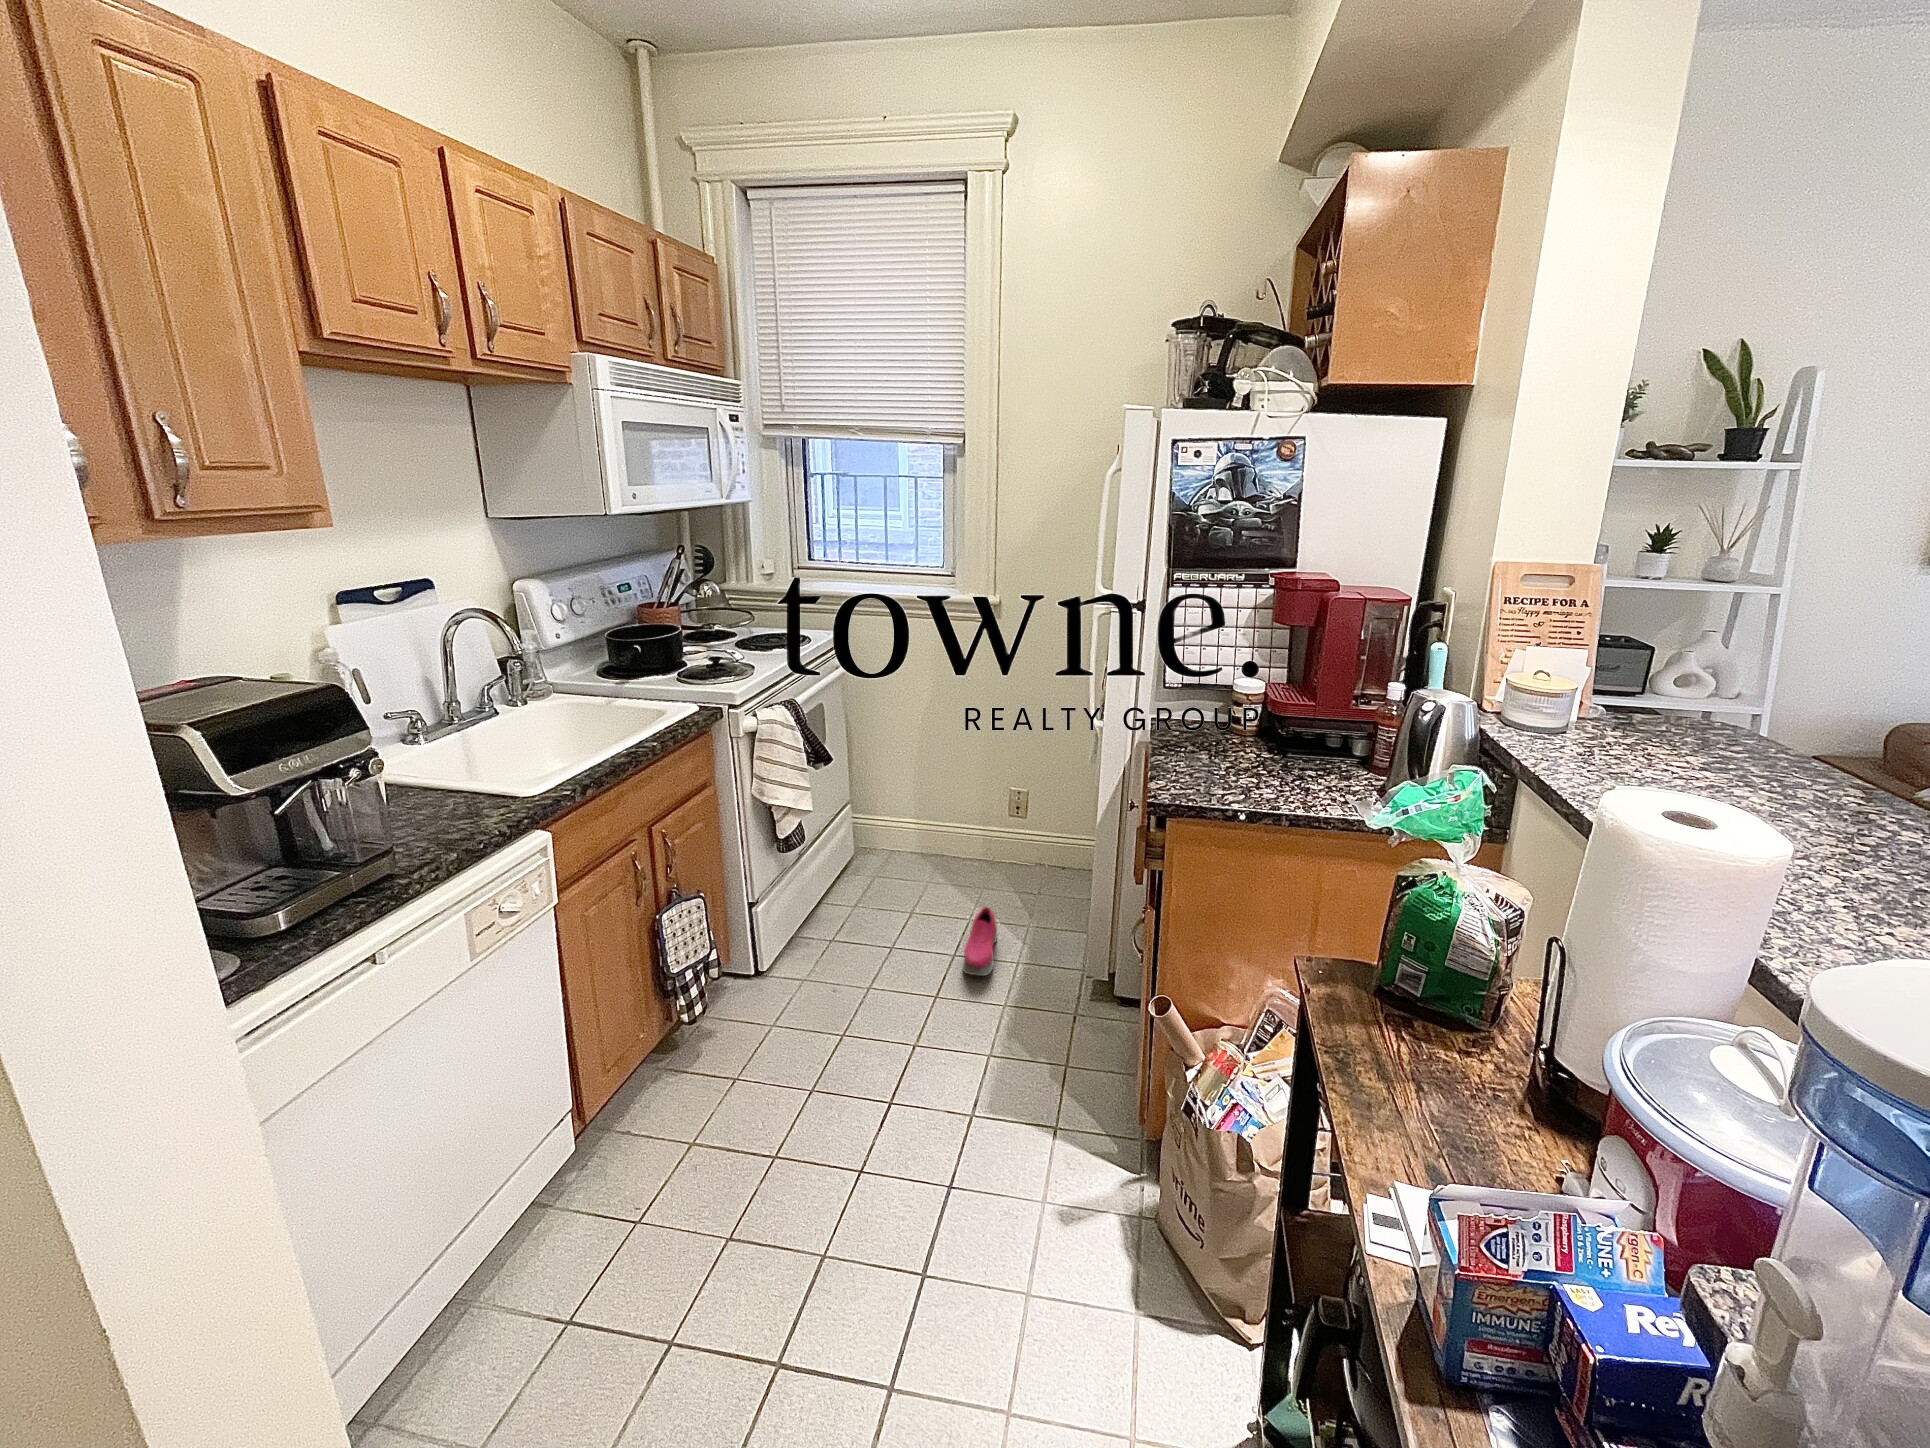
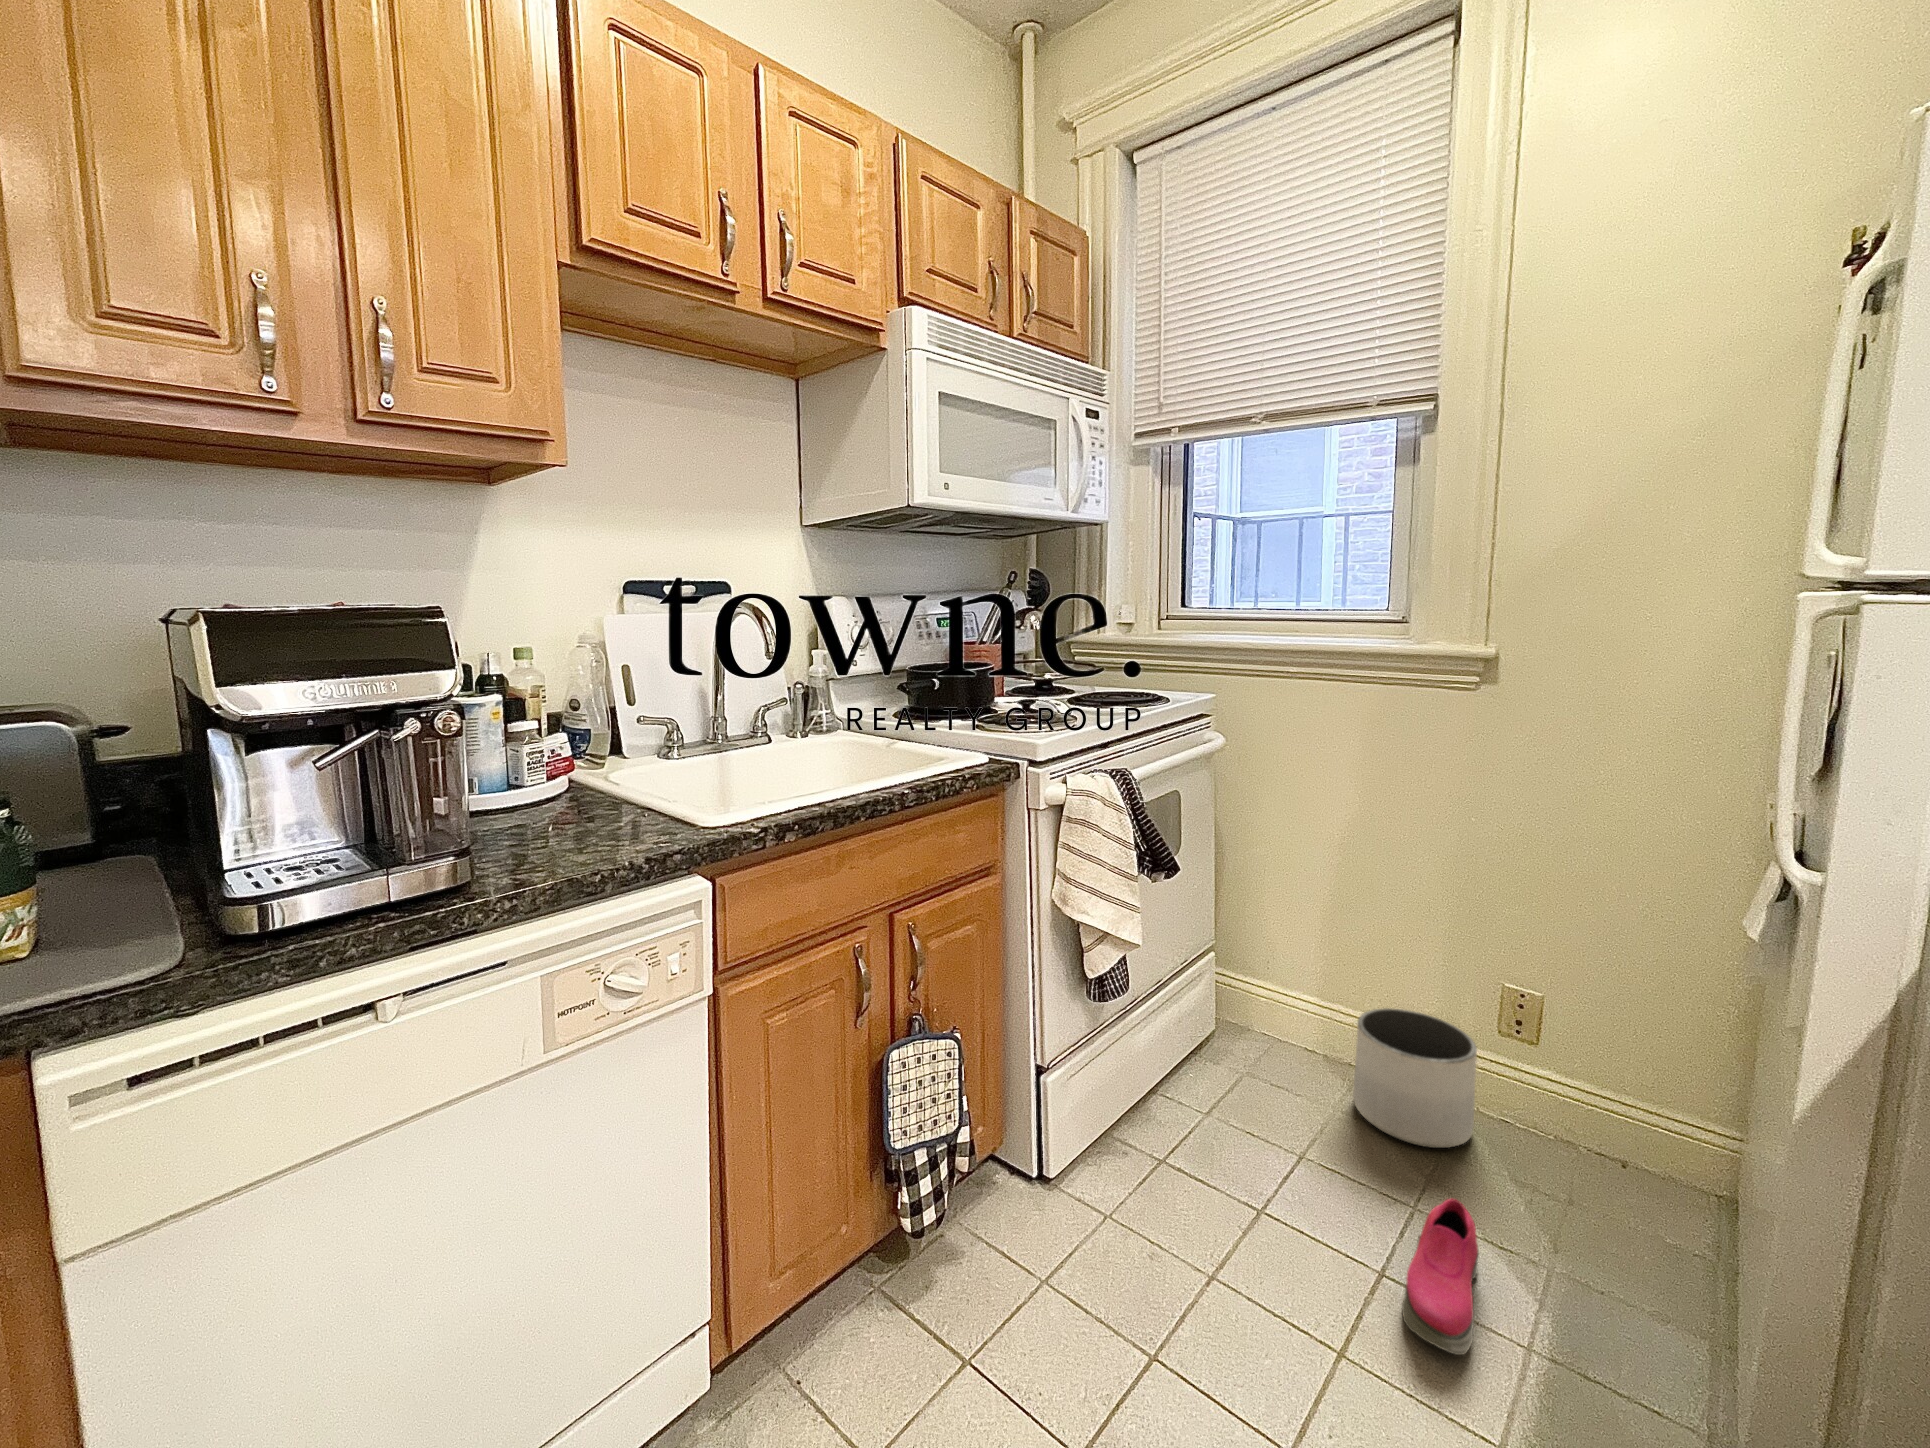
planter: none [939,816,999,889] -> present [1353,1008,1477,1148]

